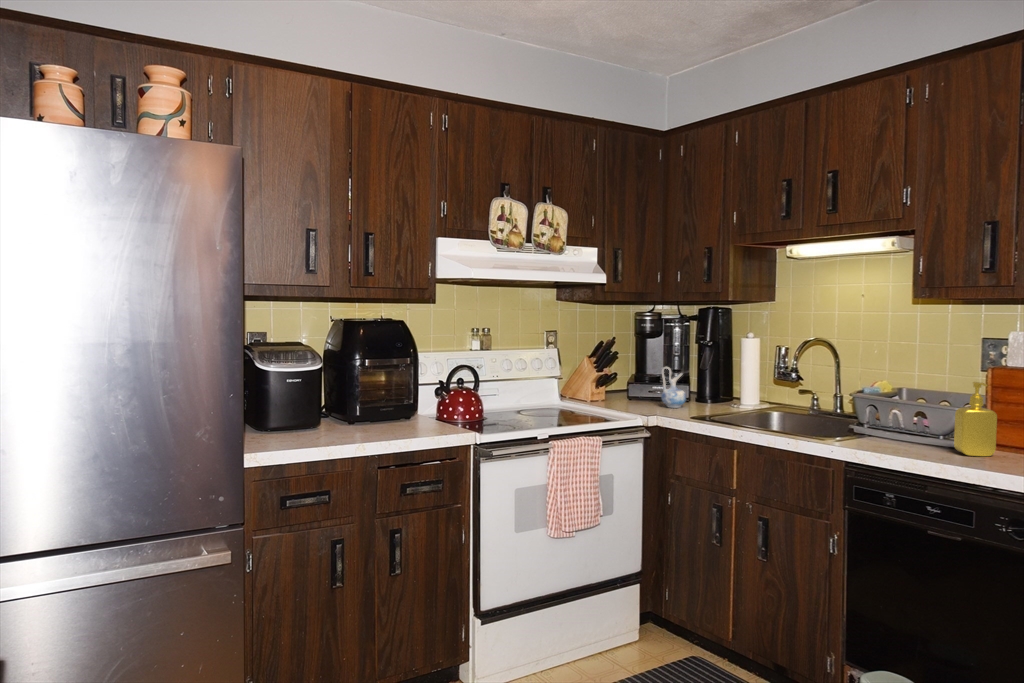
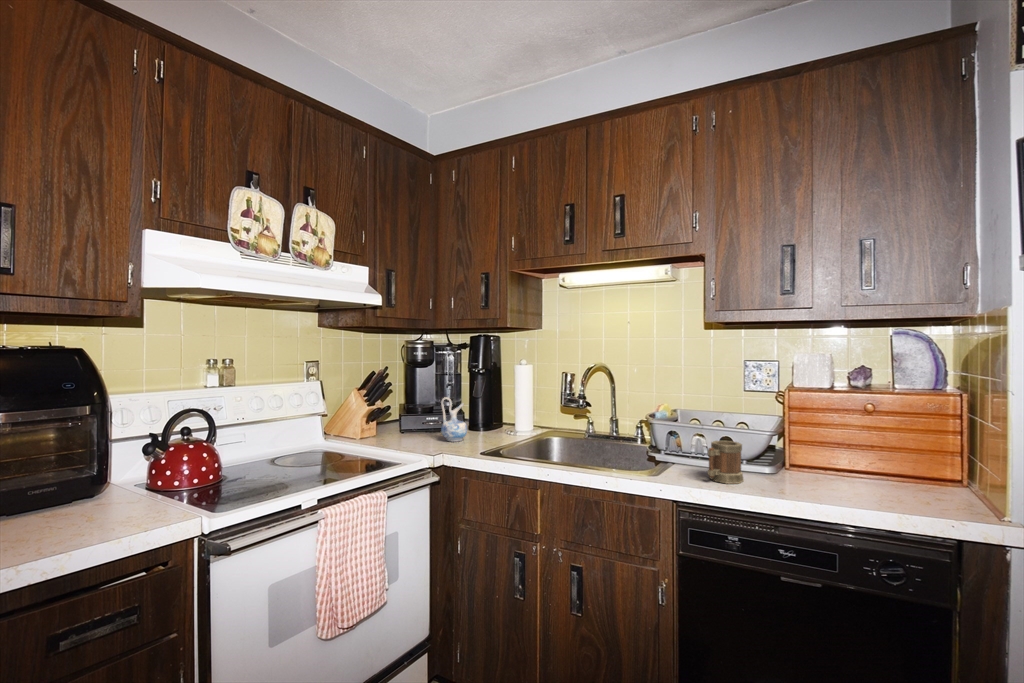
soap dispenser: present [954,382,997,456] -> none [770,406,810,483]
mug: none [885,413,924,452] -> present [707,441,744,484]

